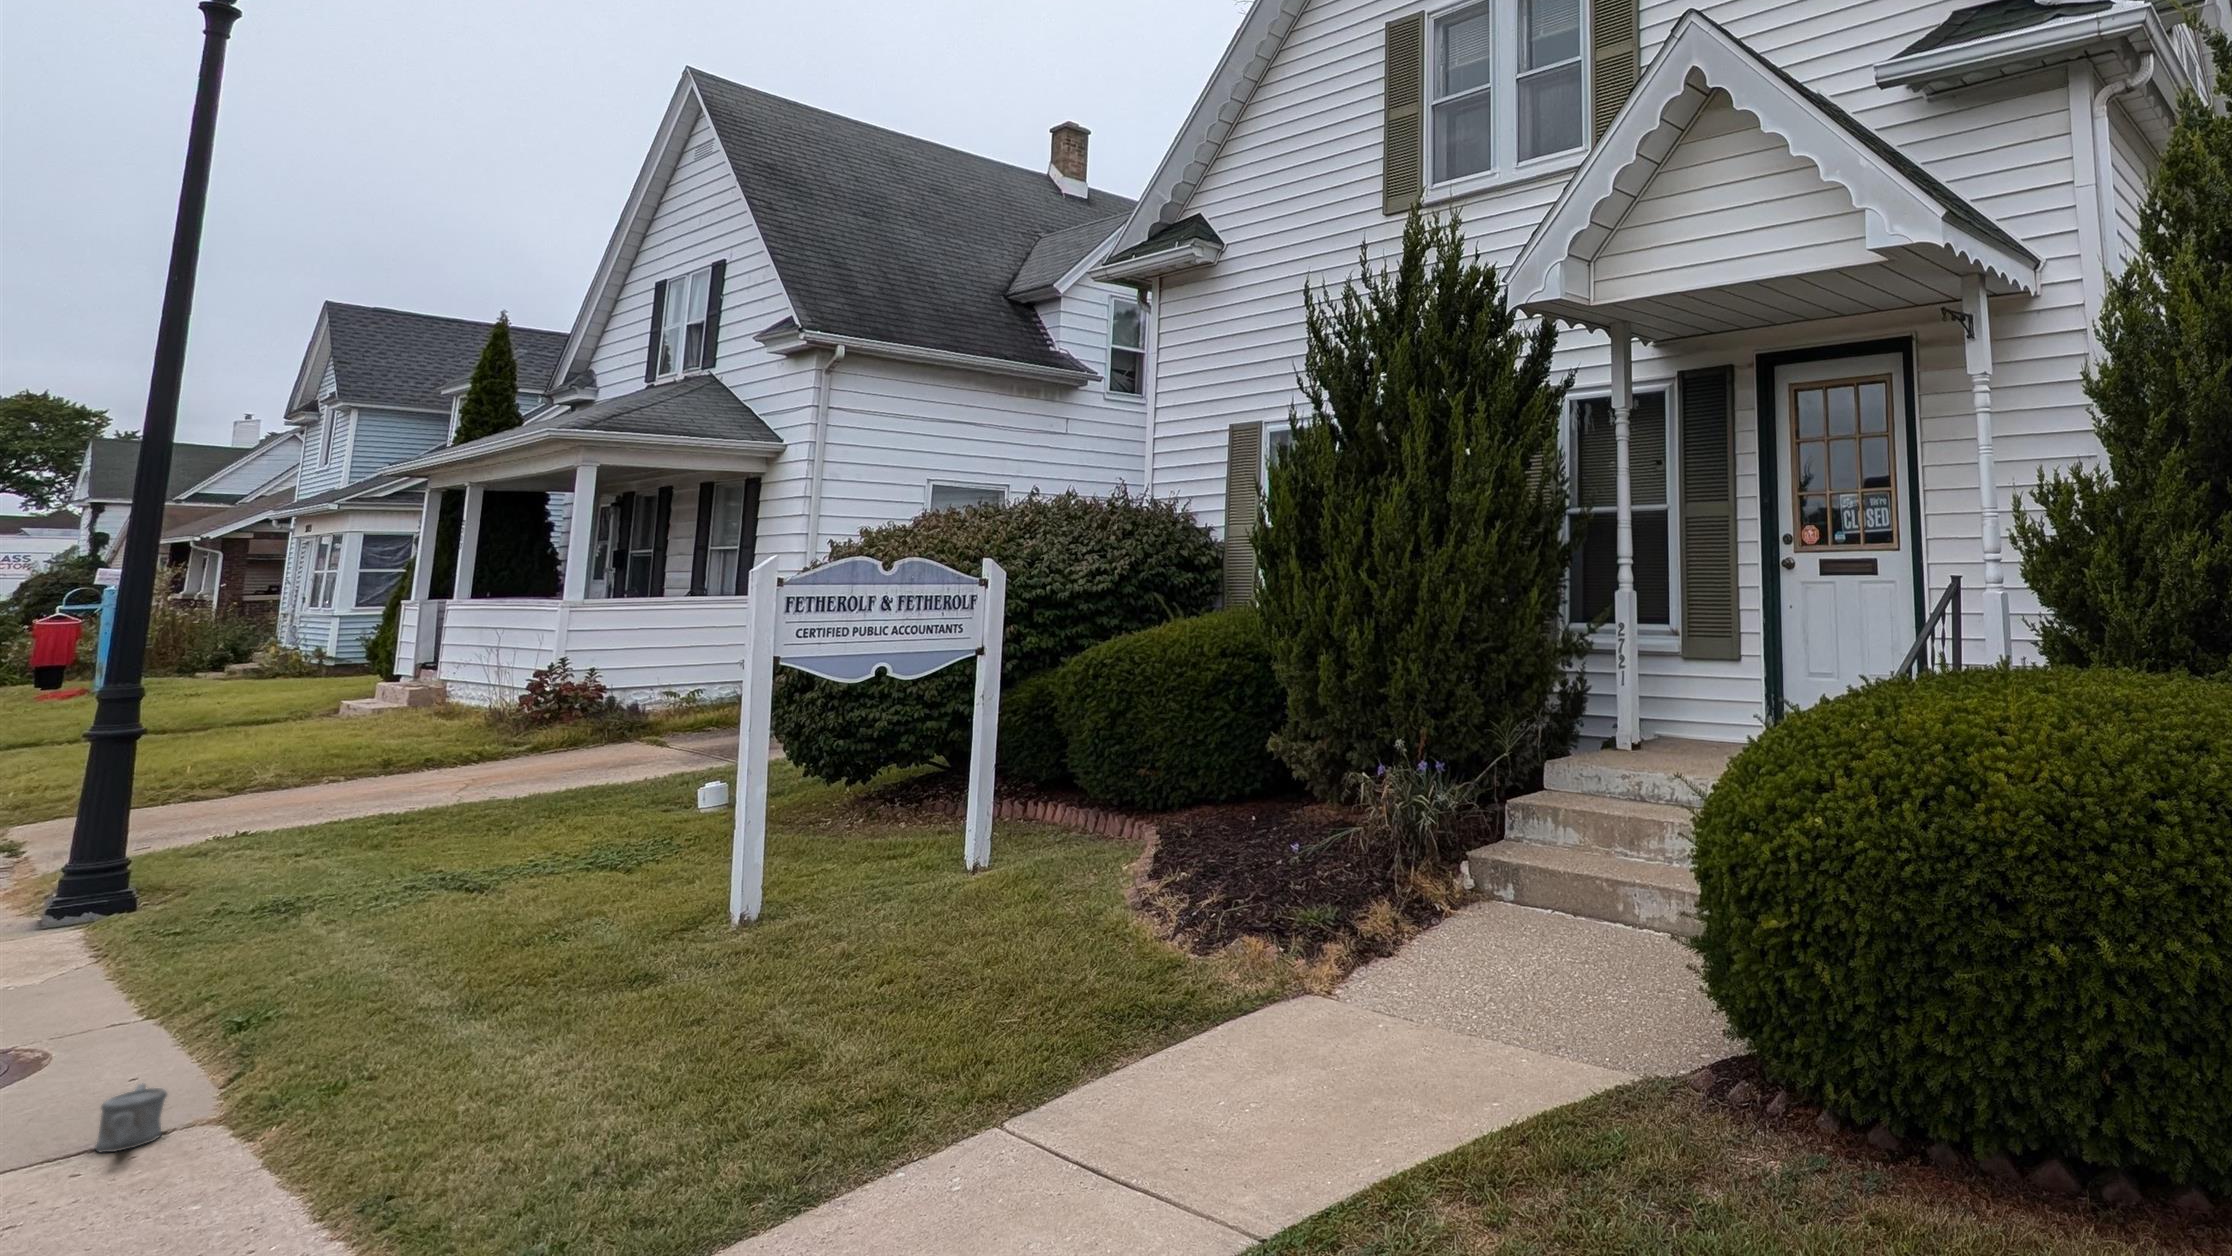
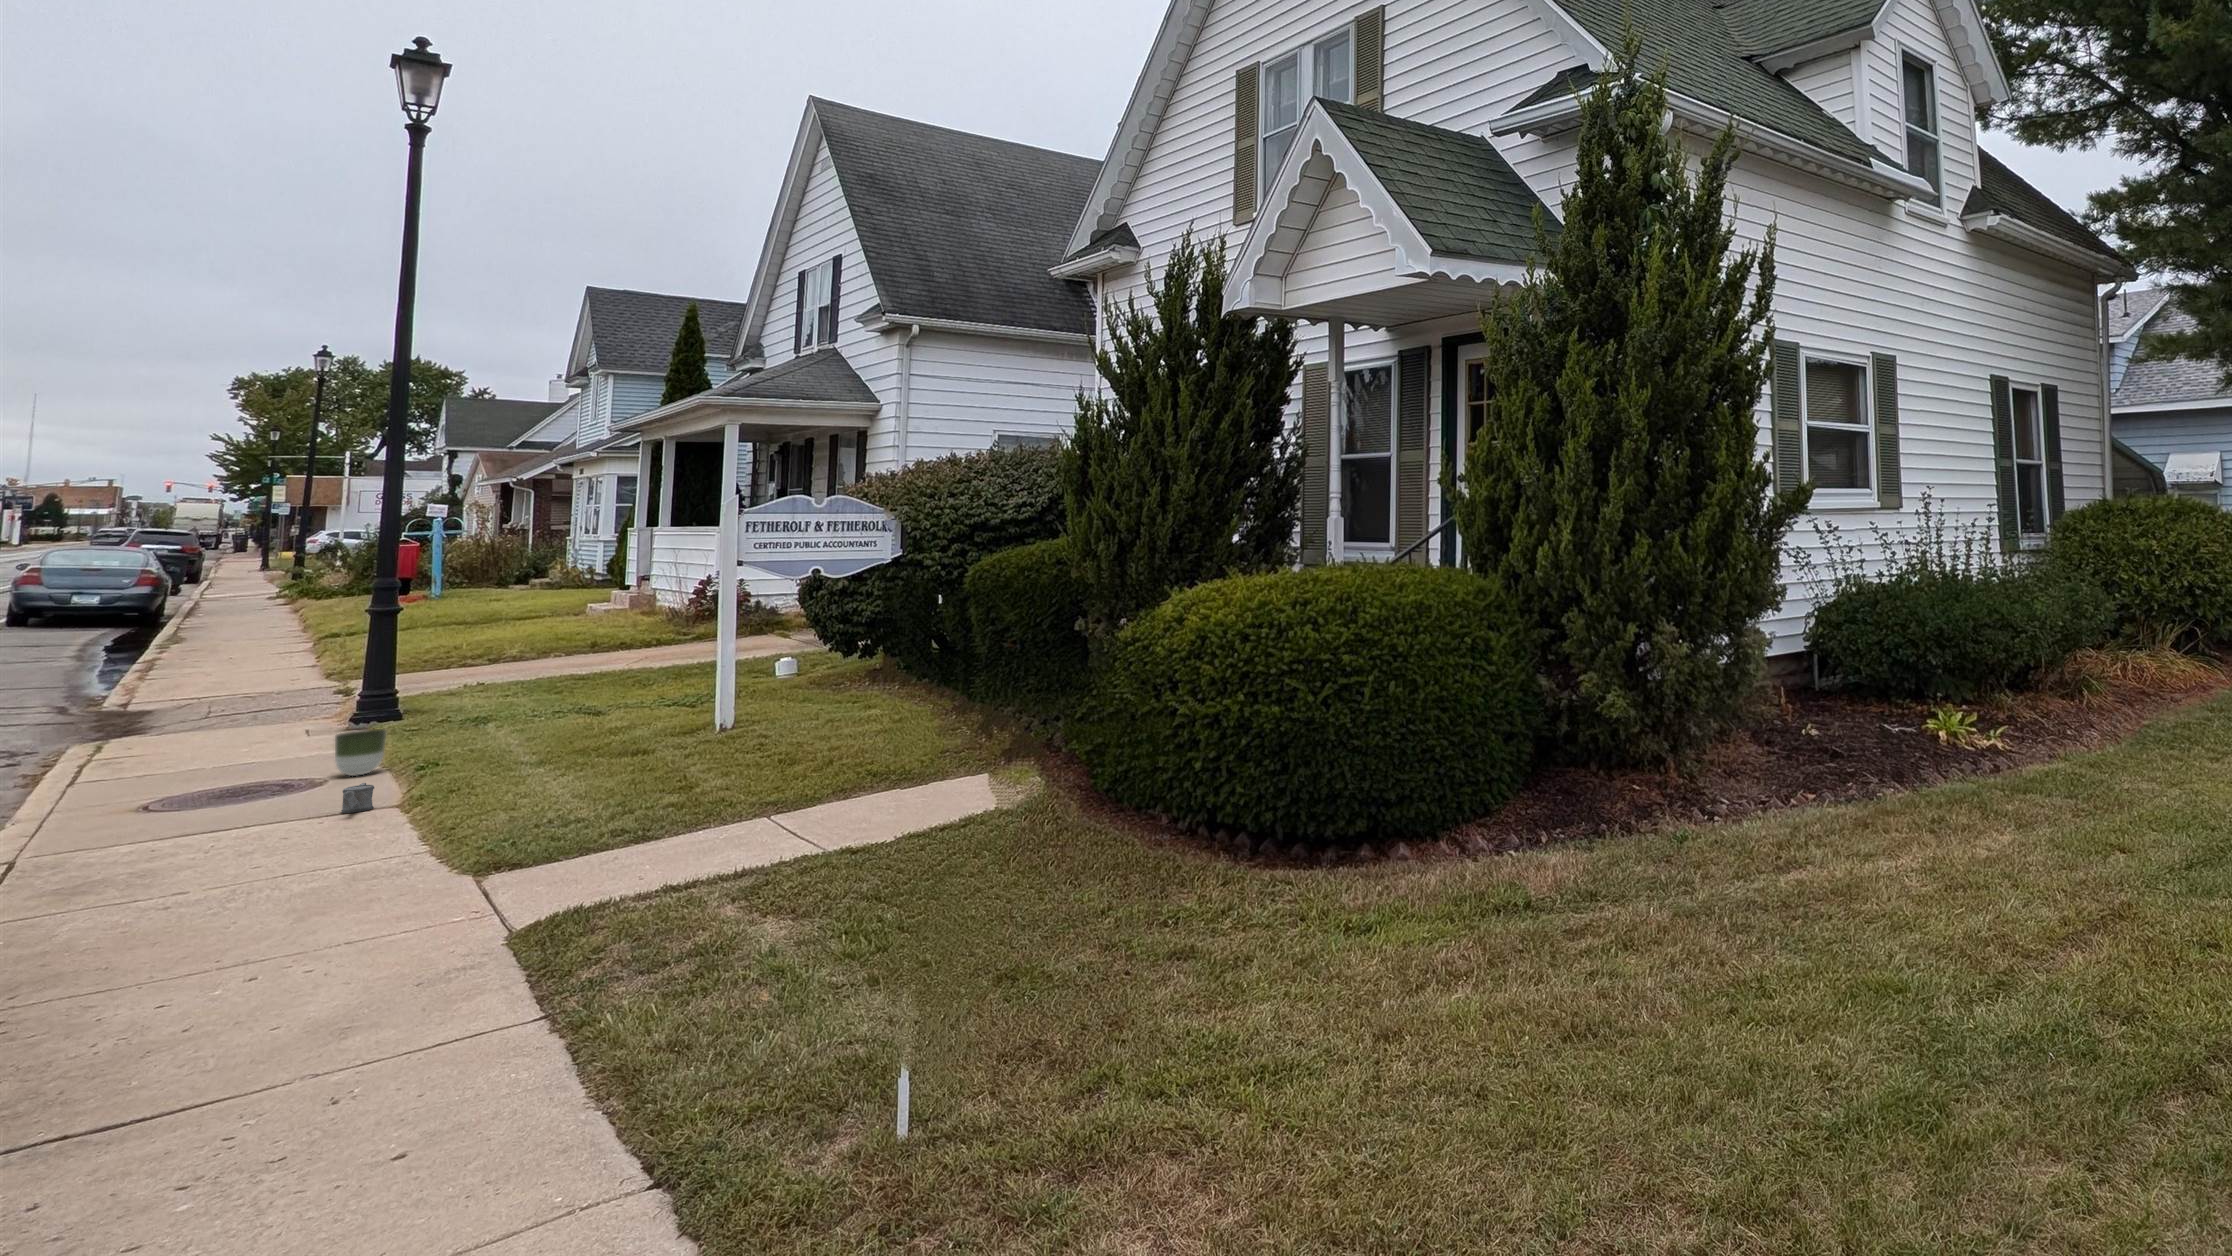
planter: none [52,954,156,1046] -> present [335,729,386,776]

